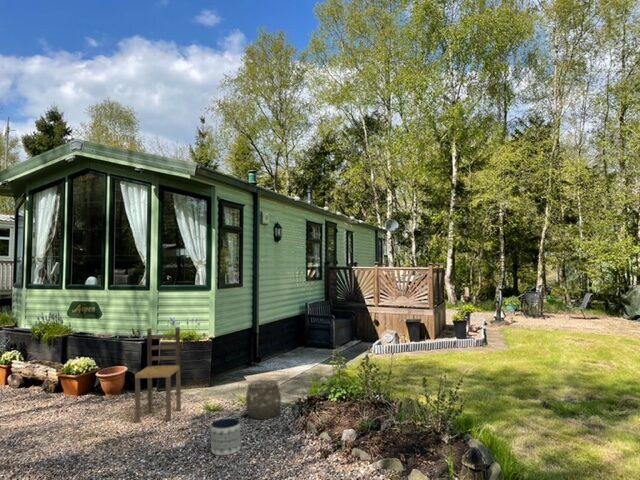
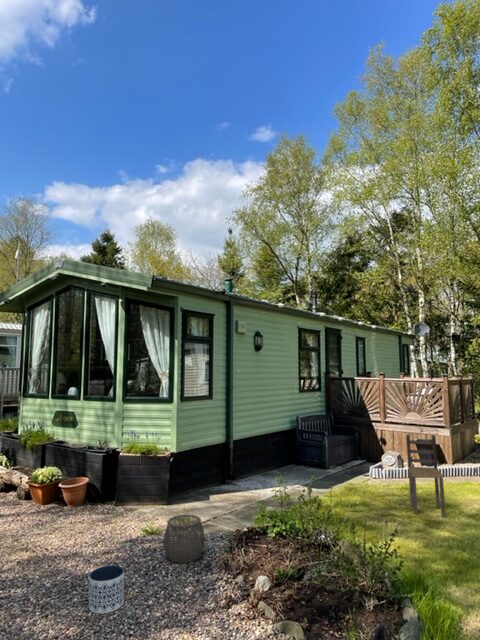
chair: present [135,327,181,423] -> present [406,435,446,517]

